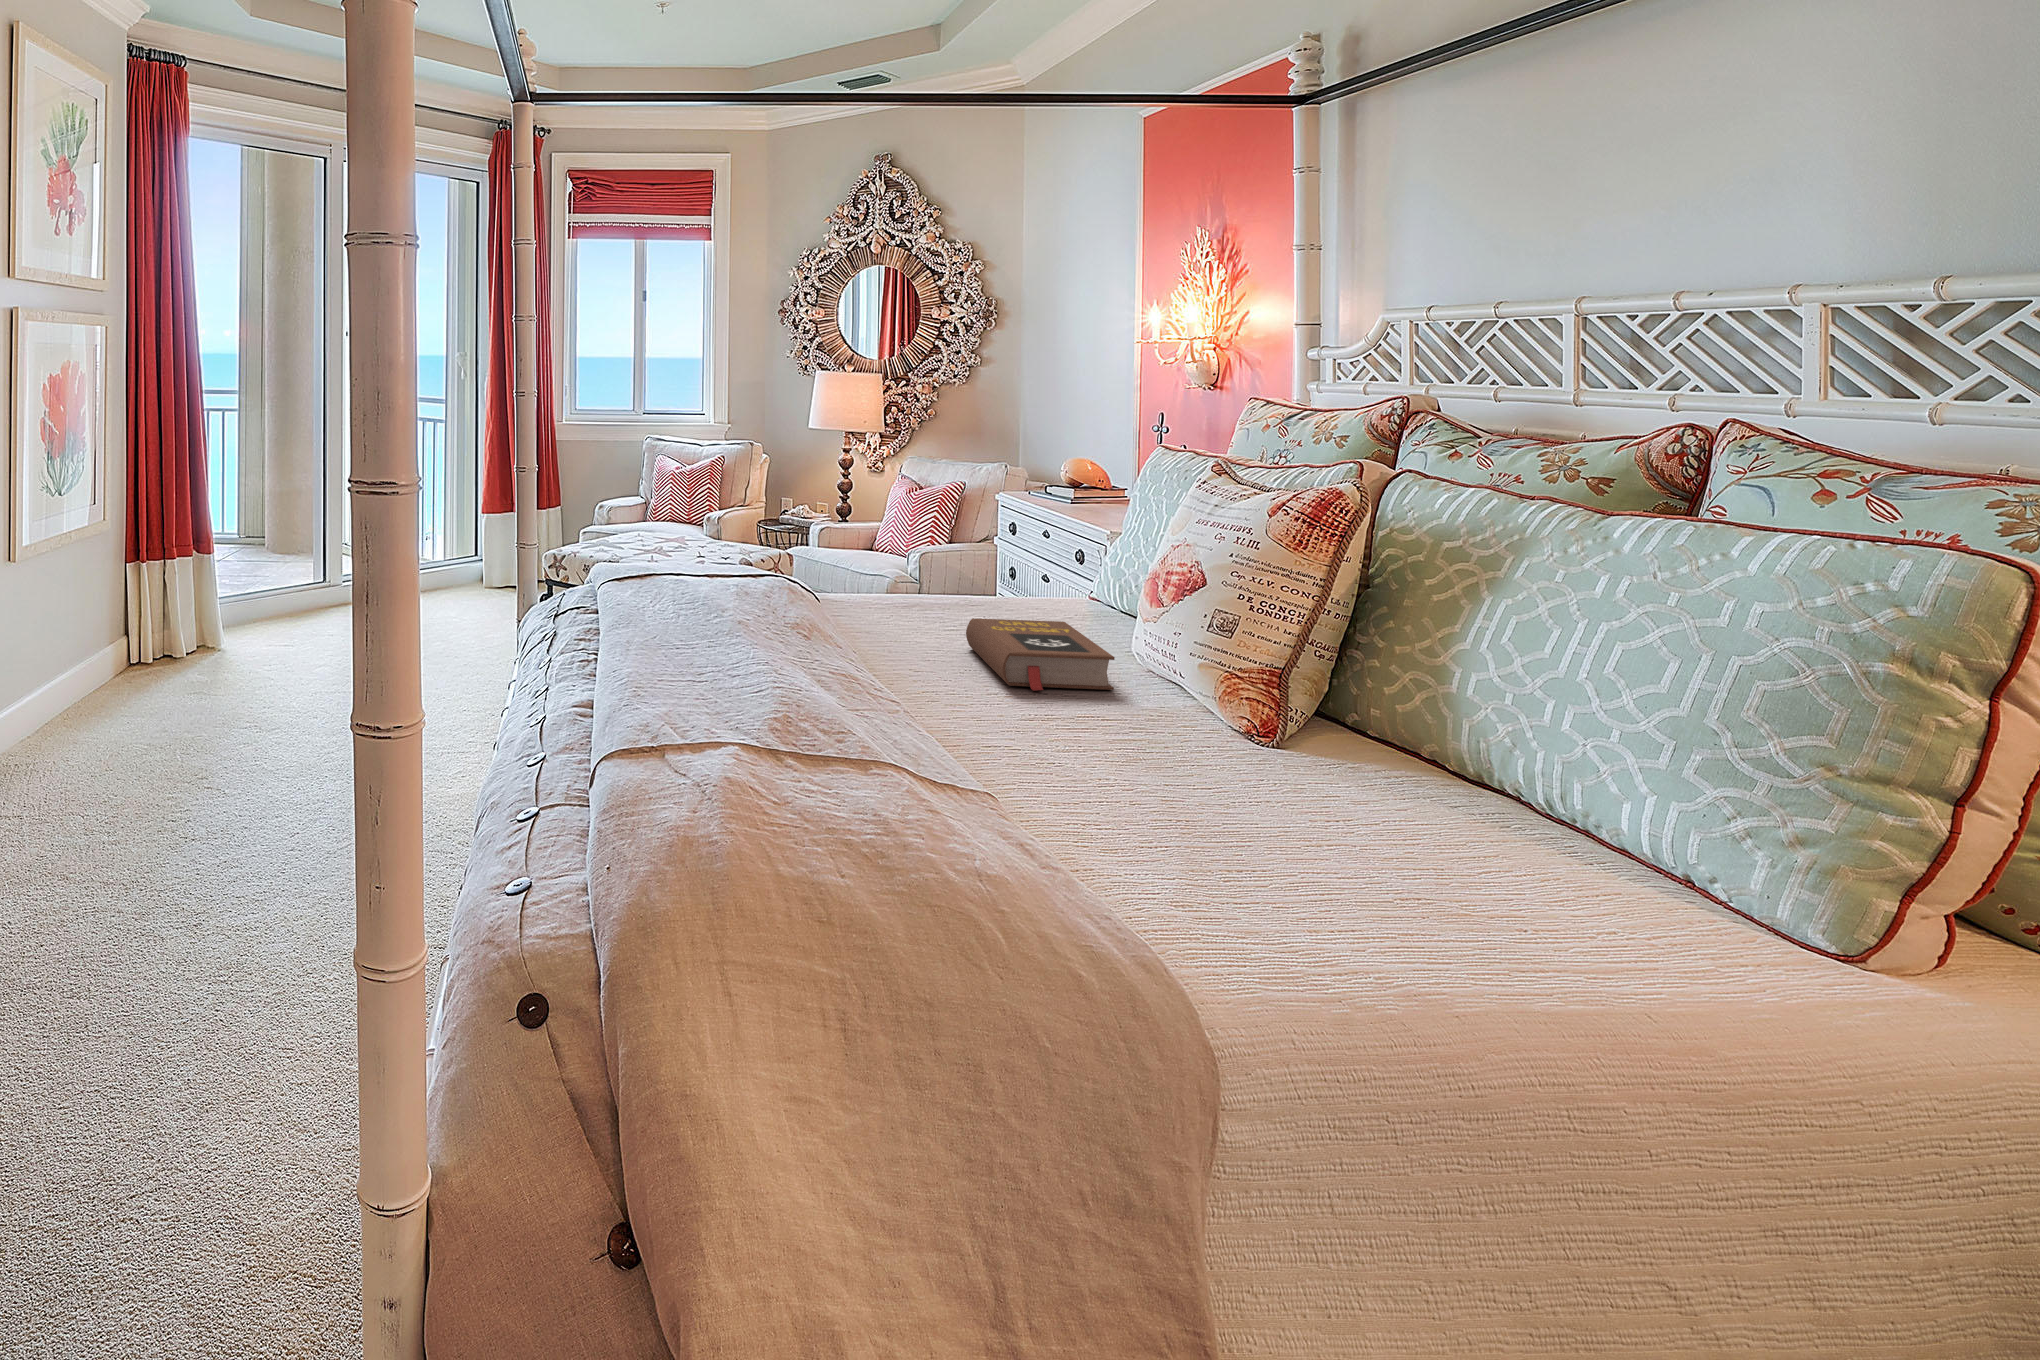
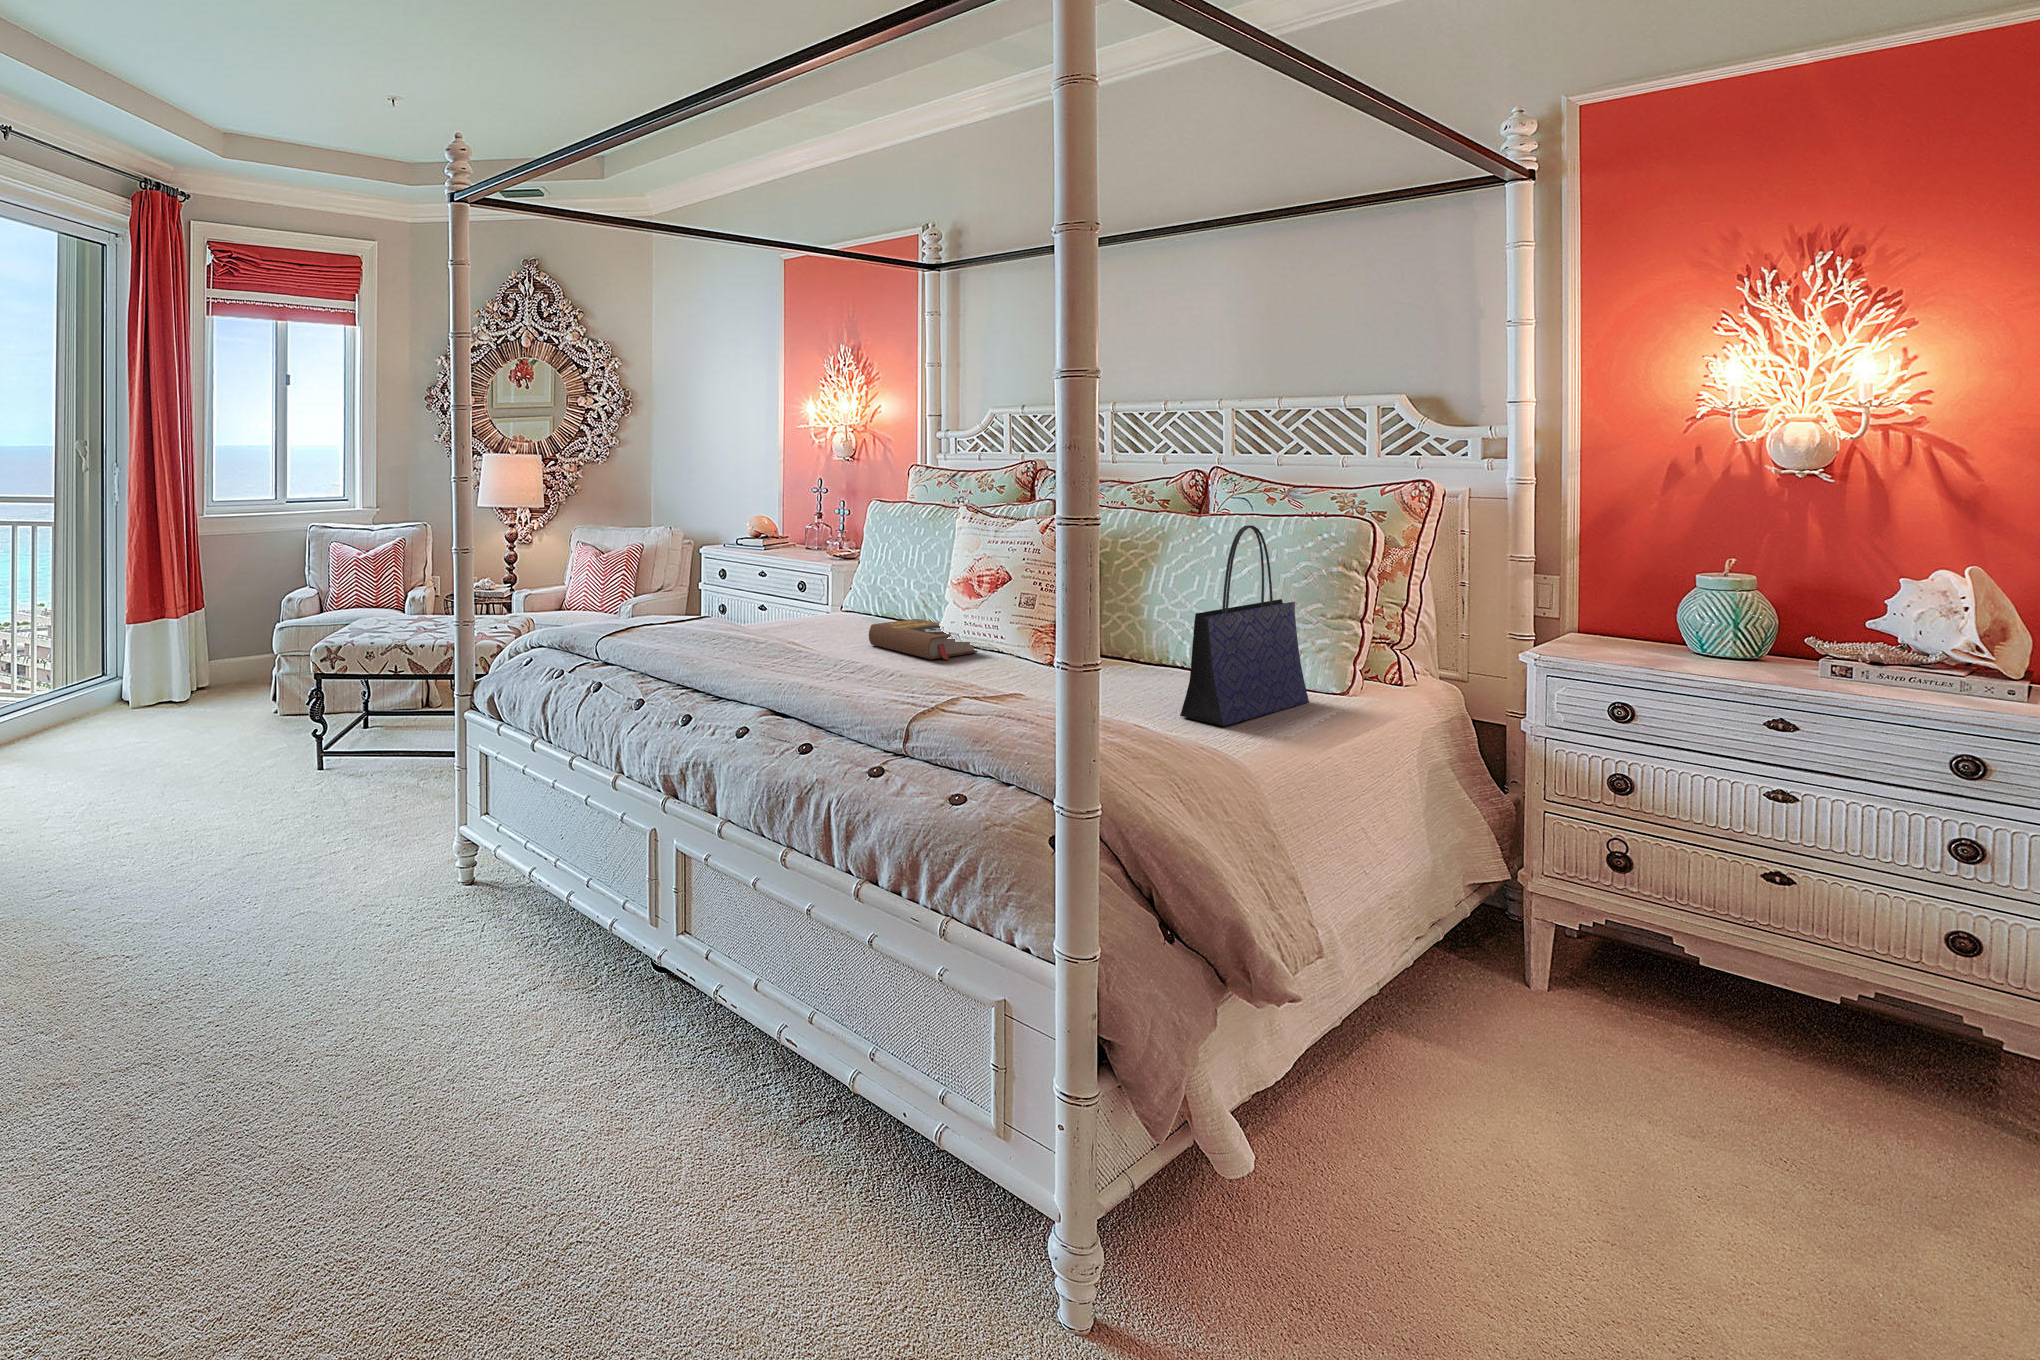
tote bag: none [1267,535,1702,959] -> present [1180,525,1309,726]

